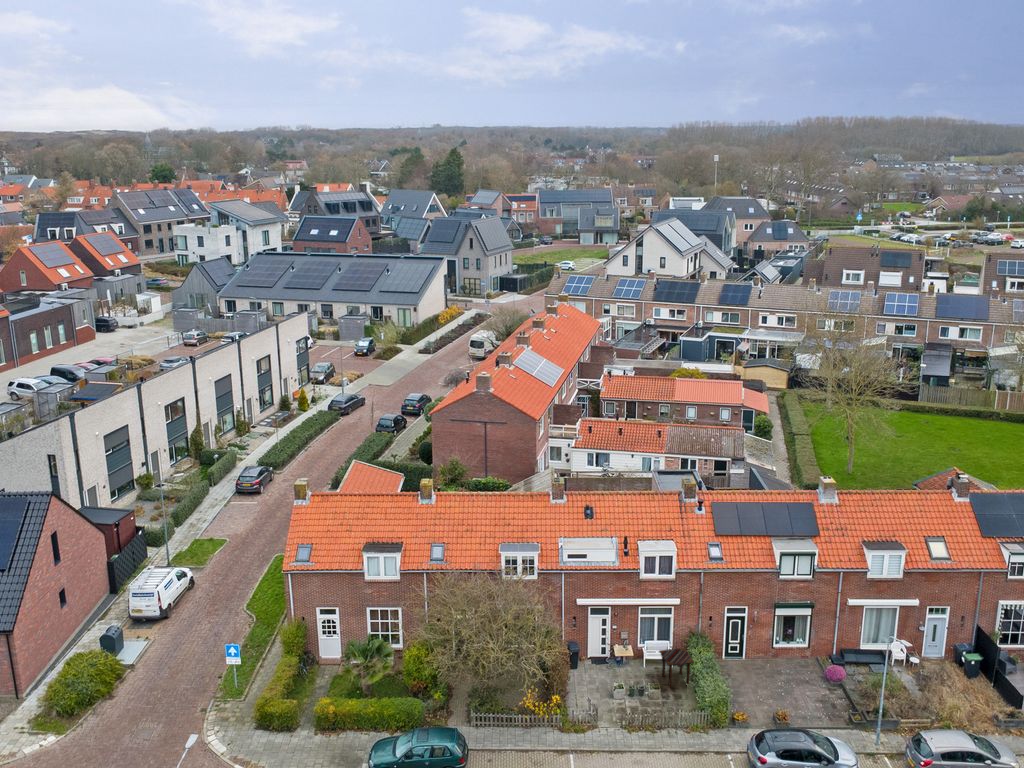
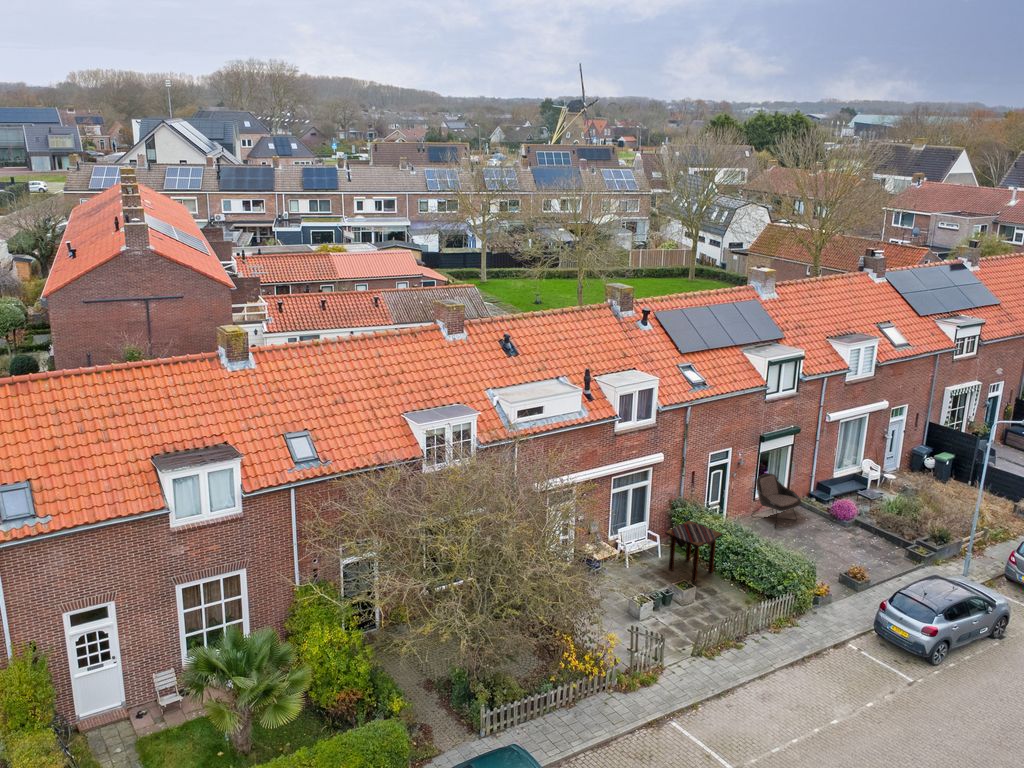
lounge chair: none [762,631,795,672] -> present [751,474,801,528]

